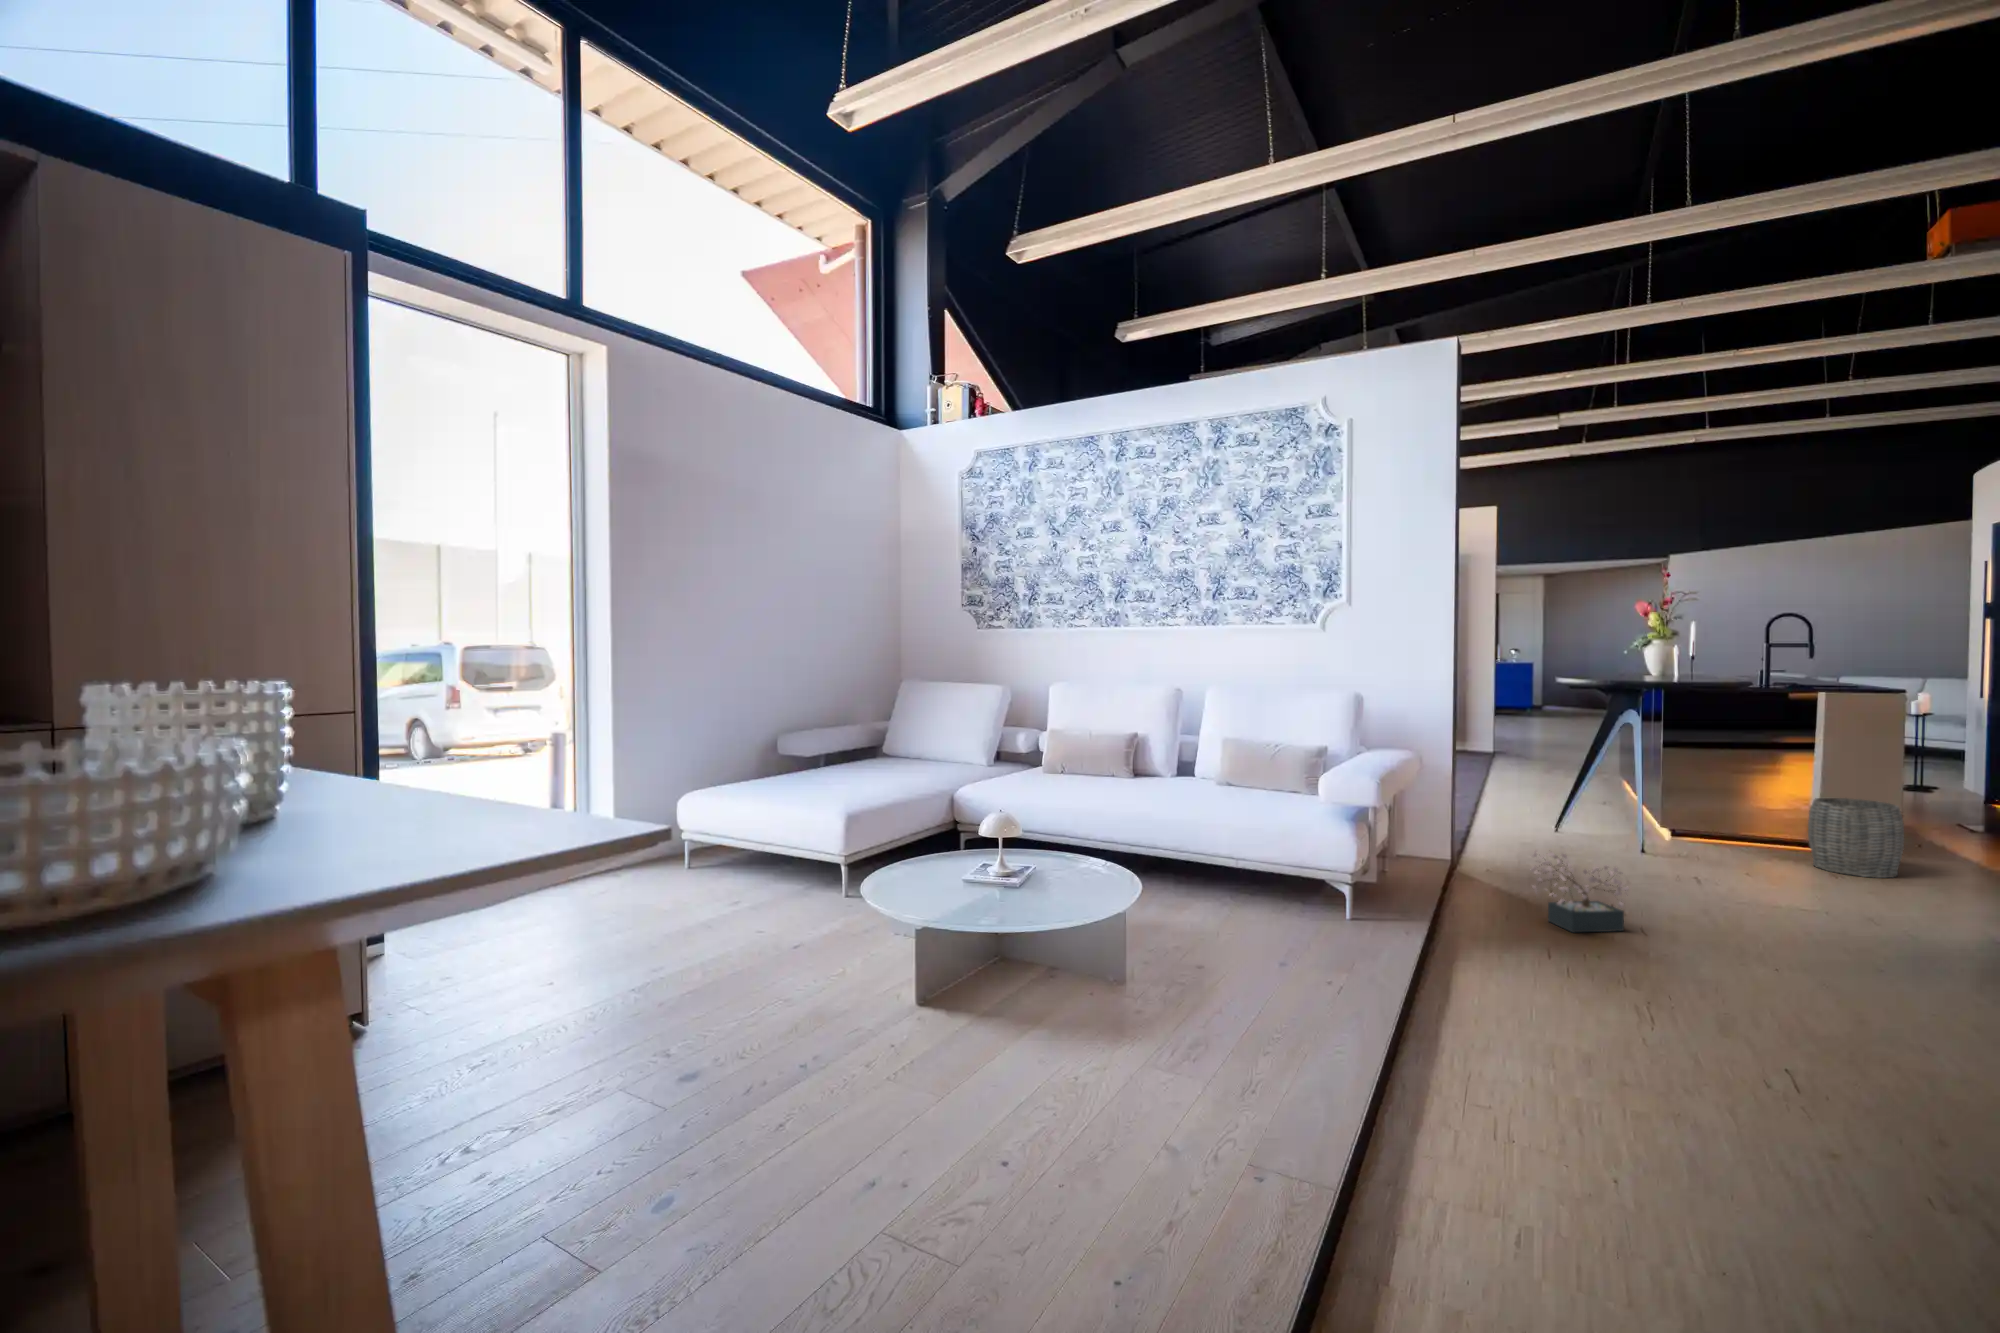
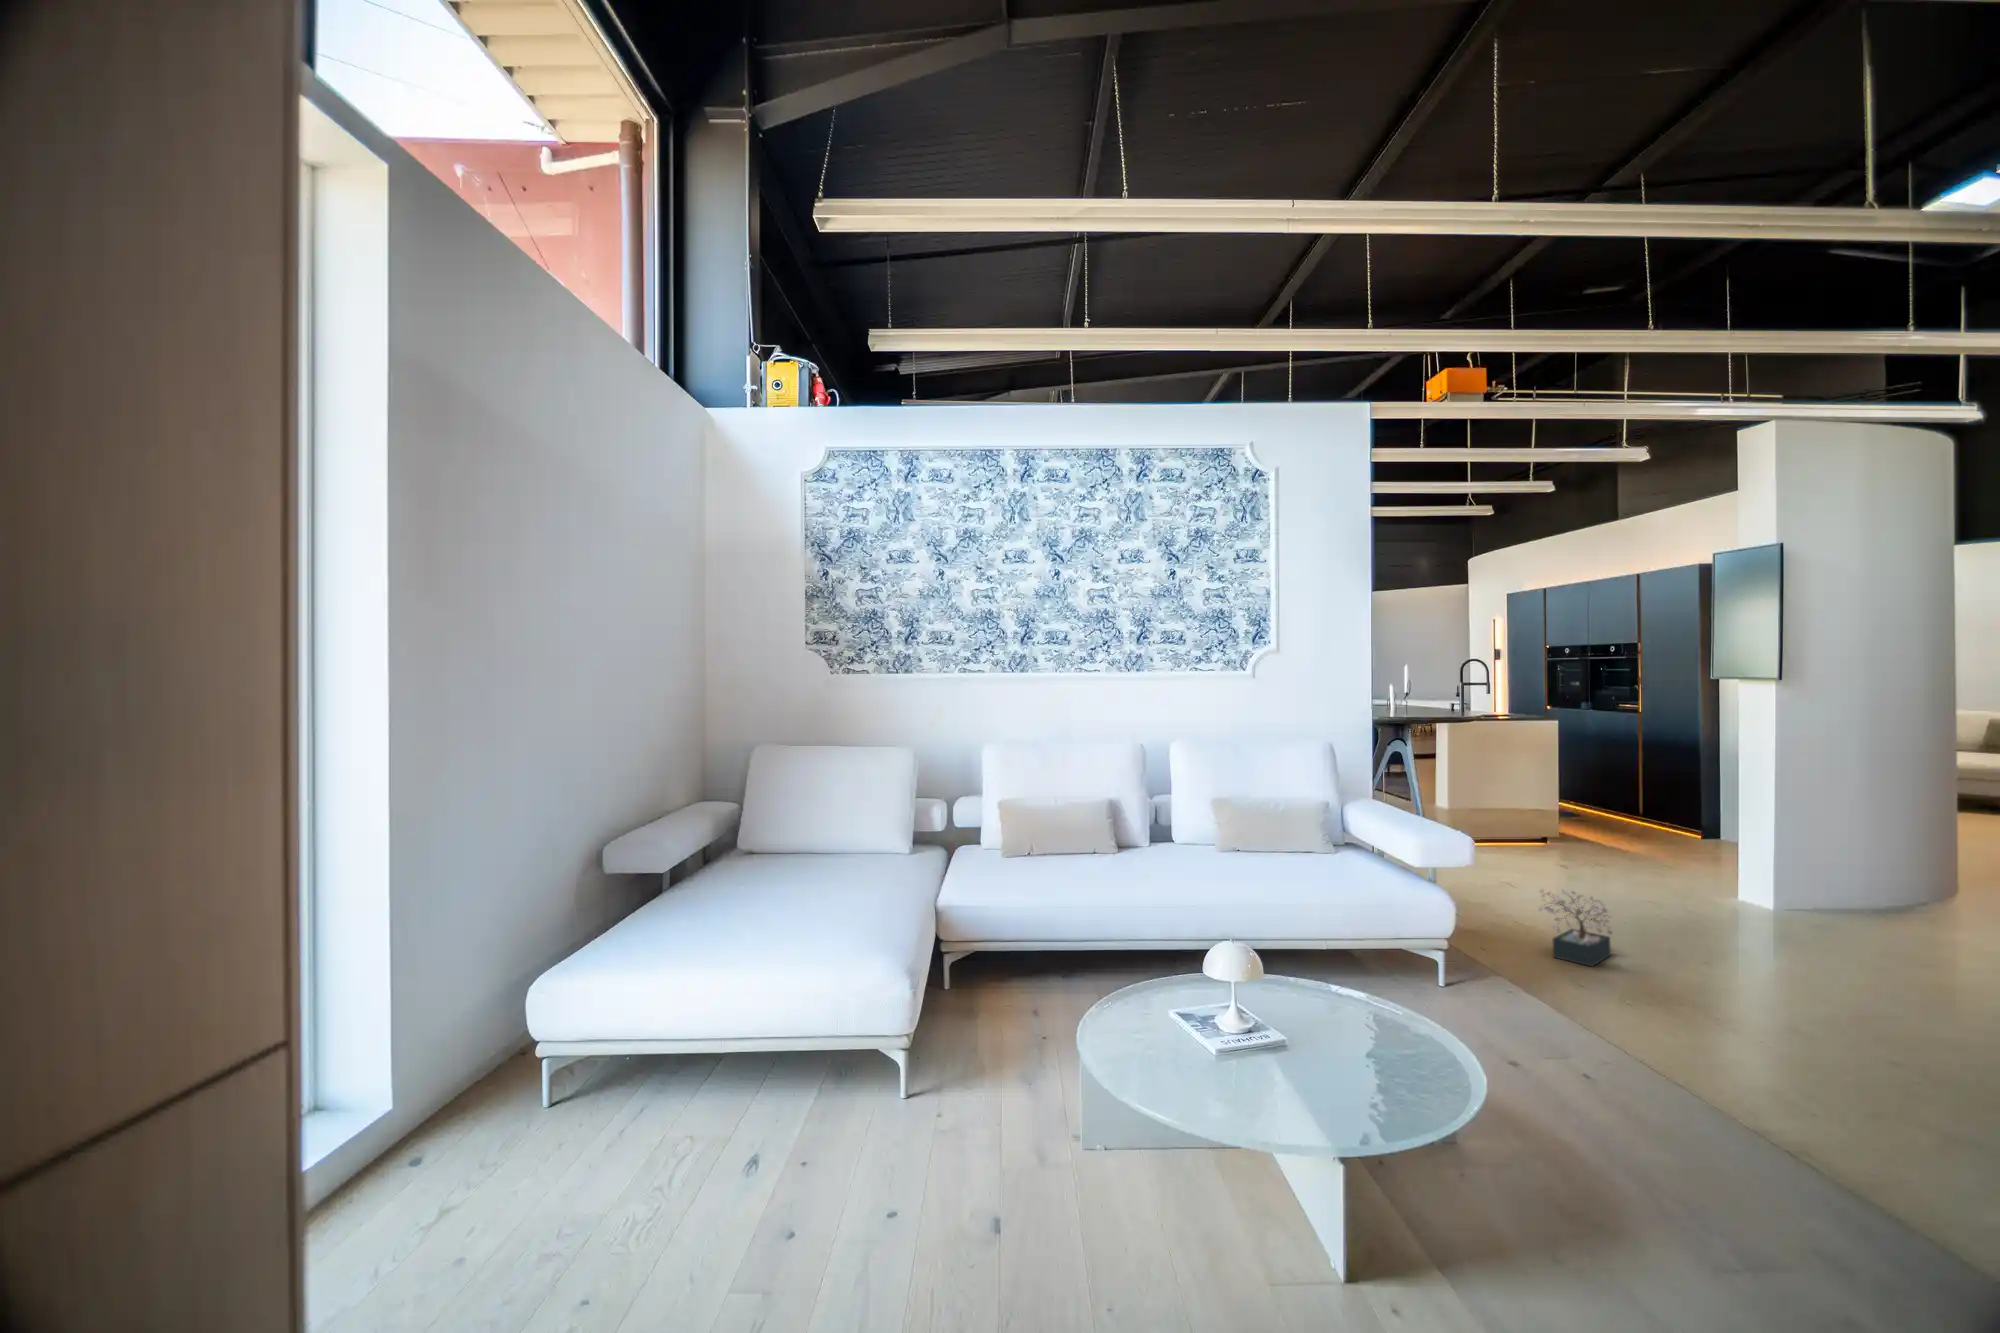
woven basket: present [1808,798,1904,878] -> none [1534,806,1599,867]

